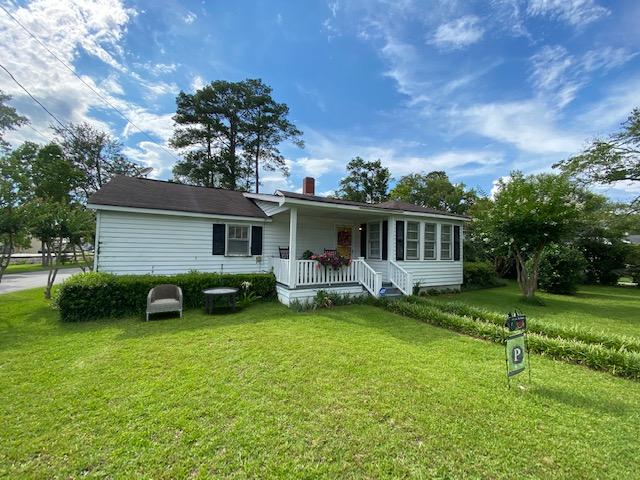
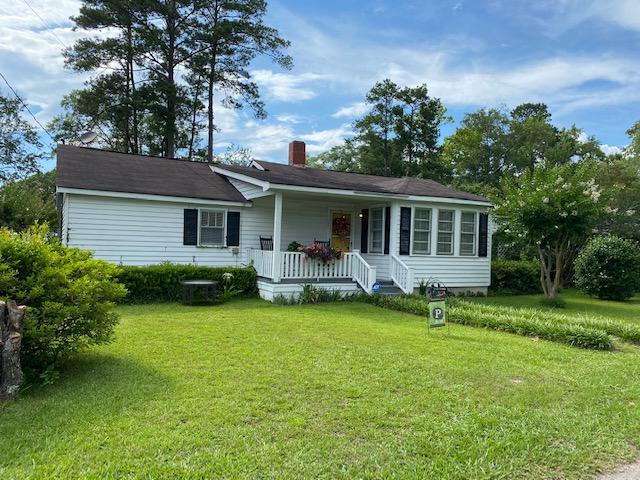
armchair: present [146,284,182,321] -> none [128,275,163,309]

